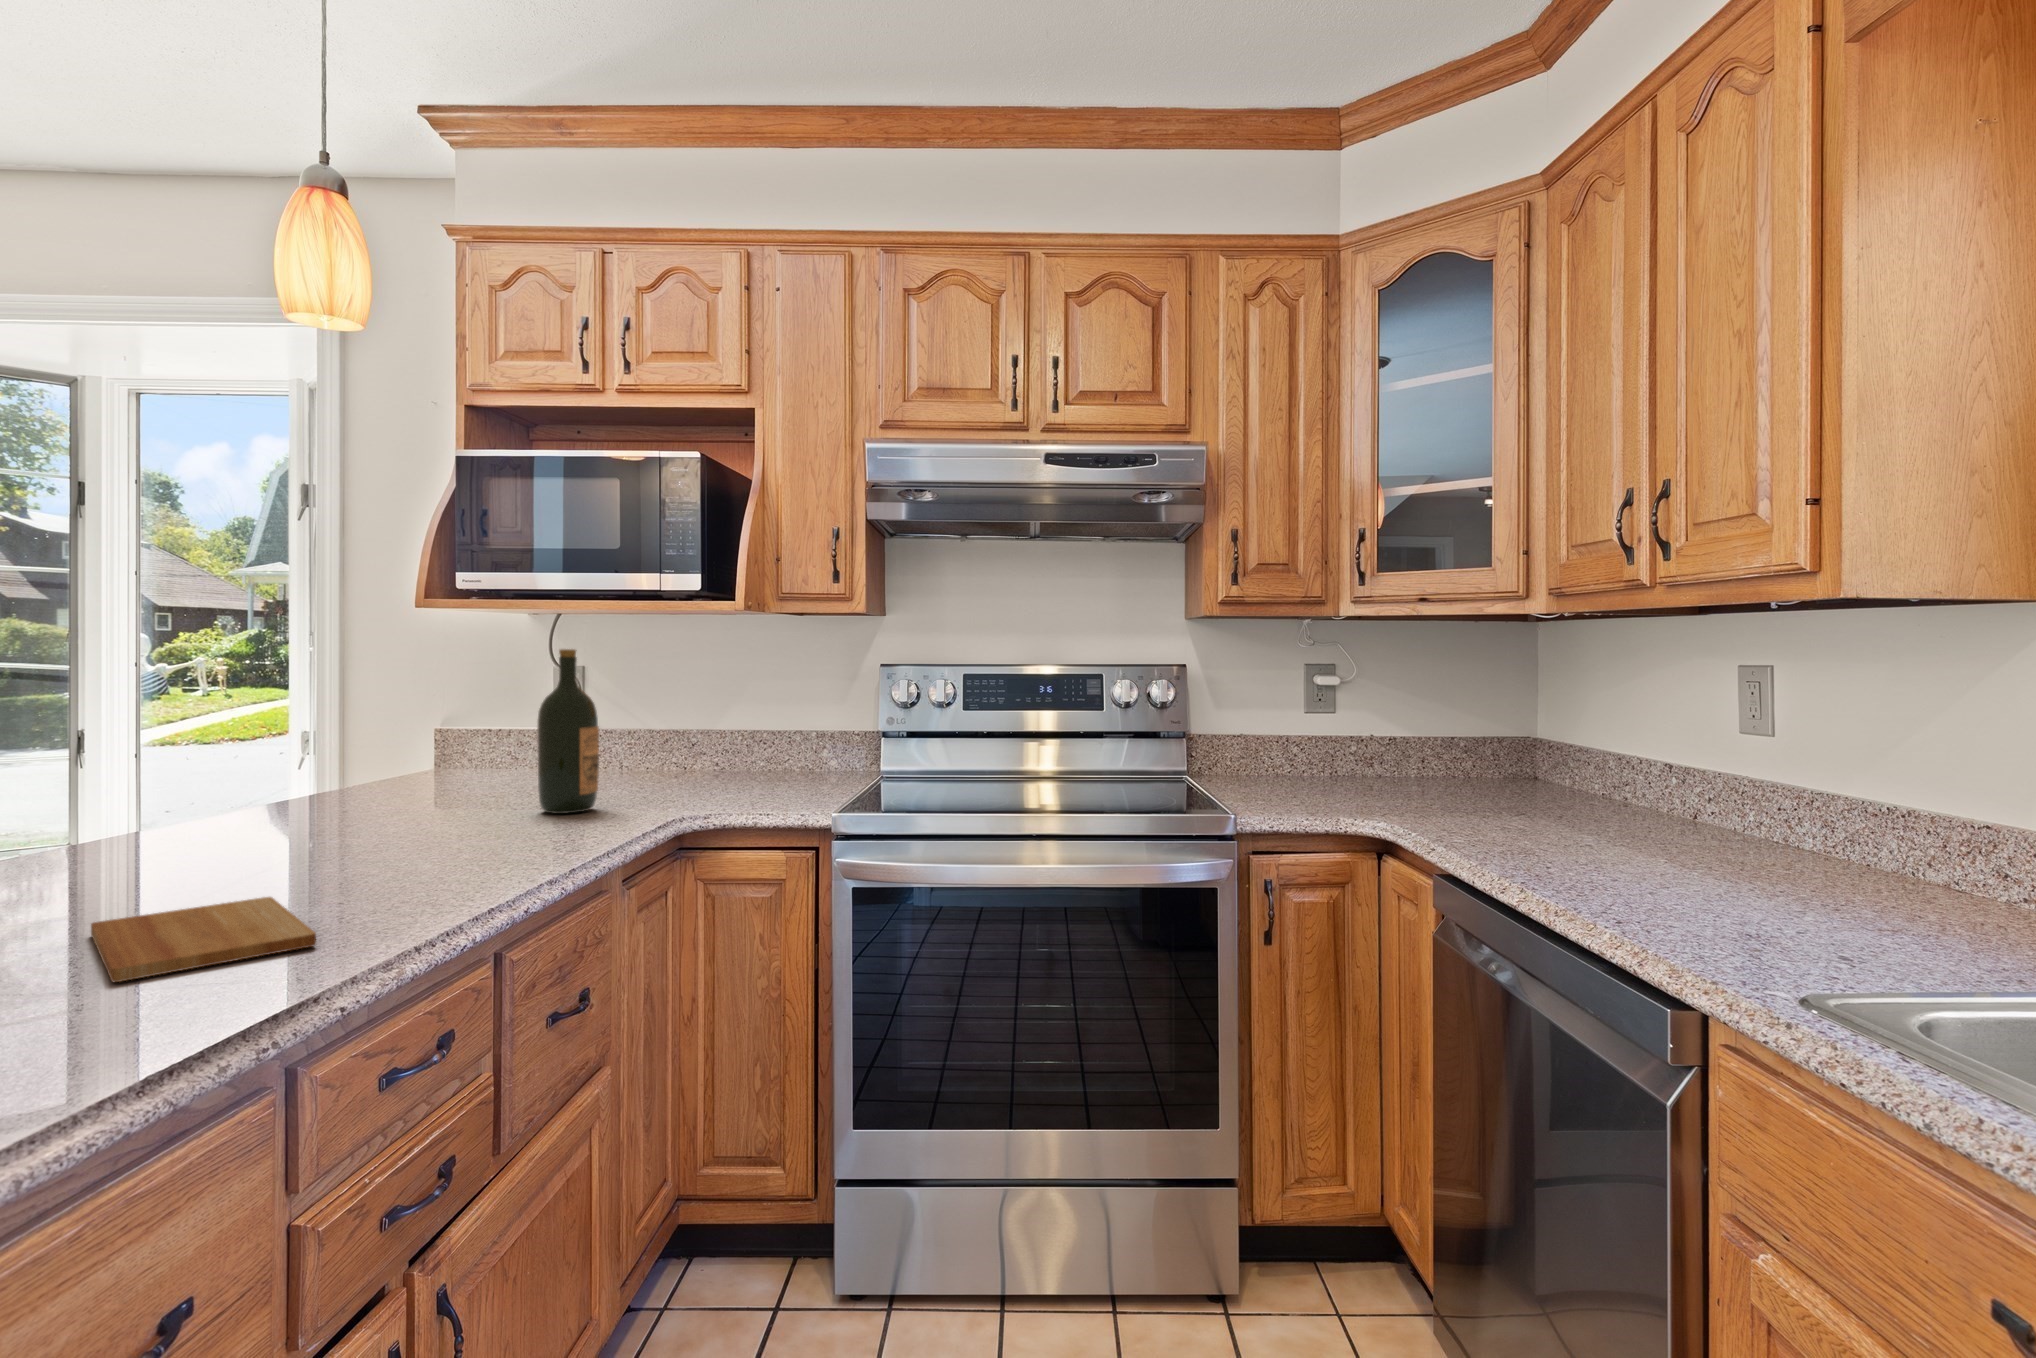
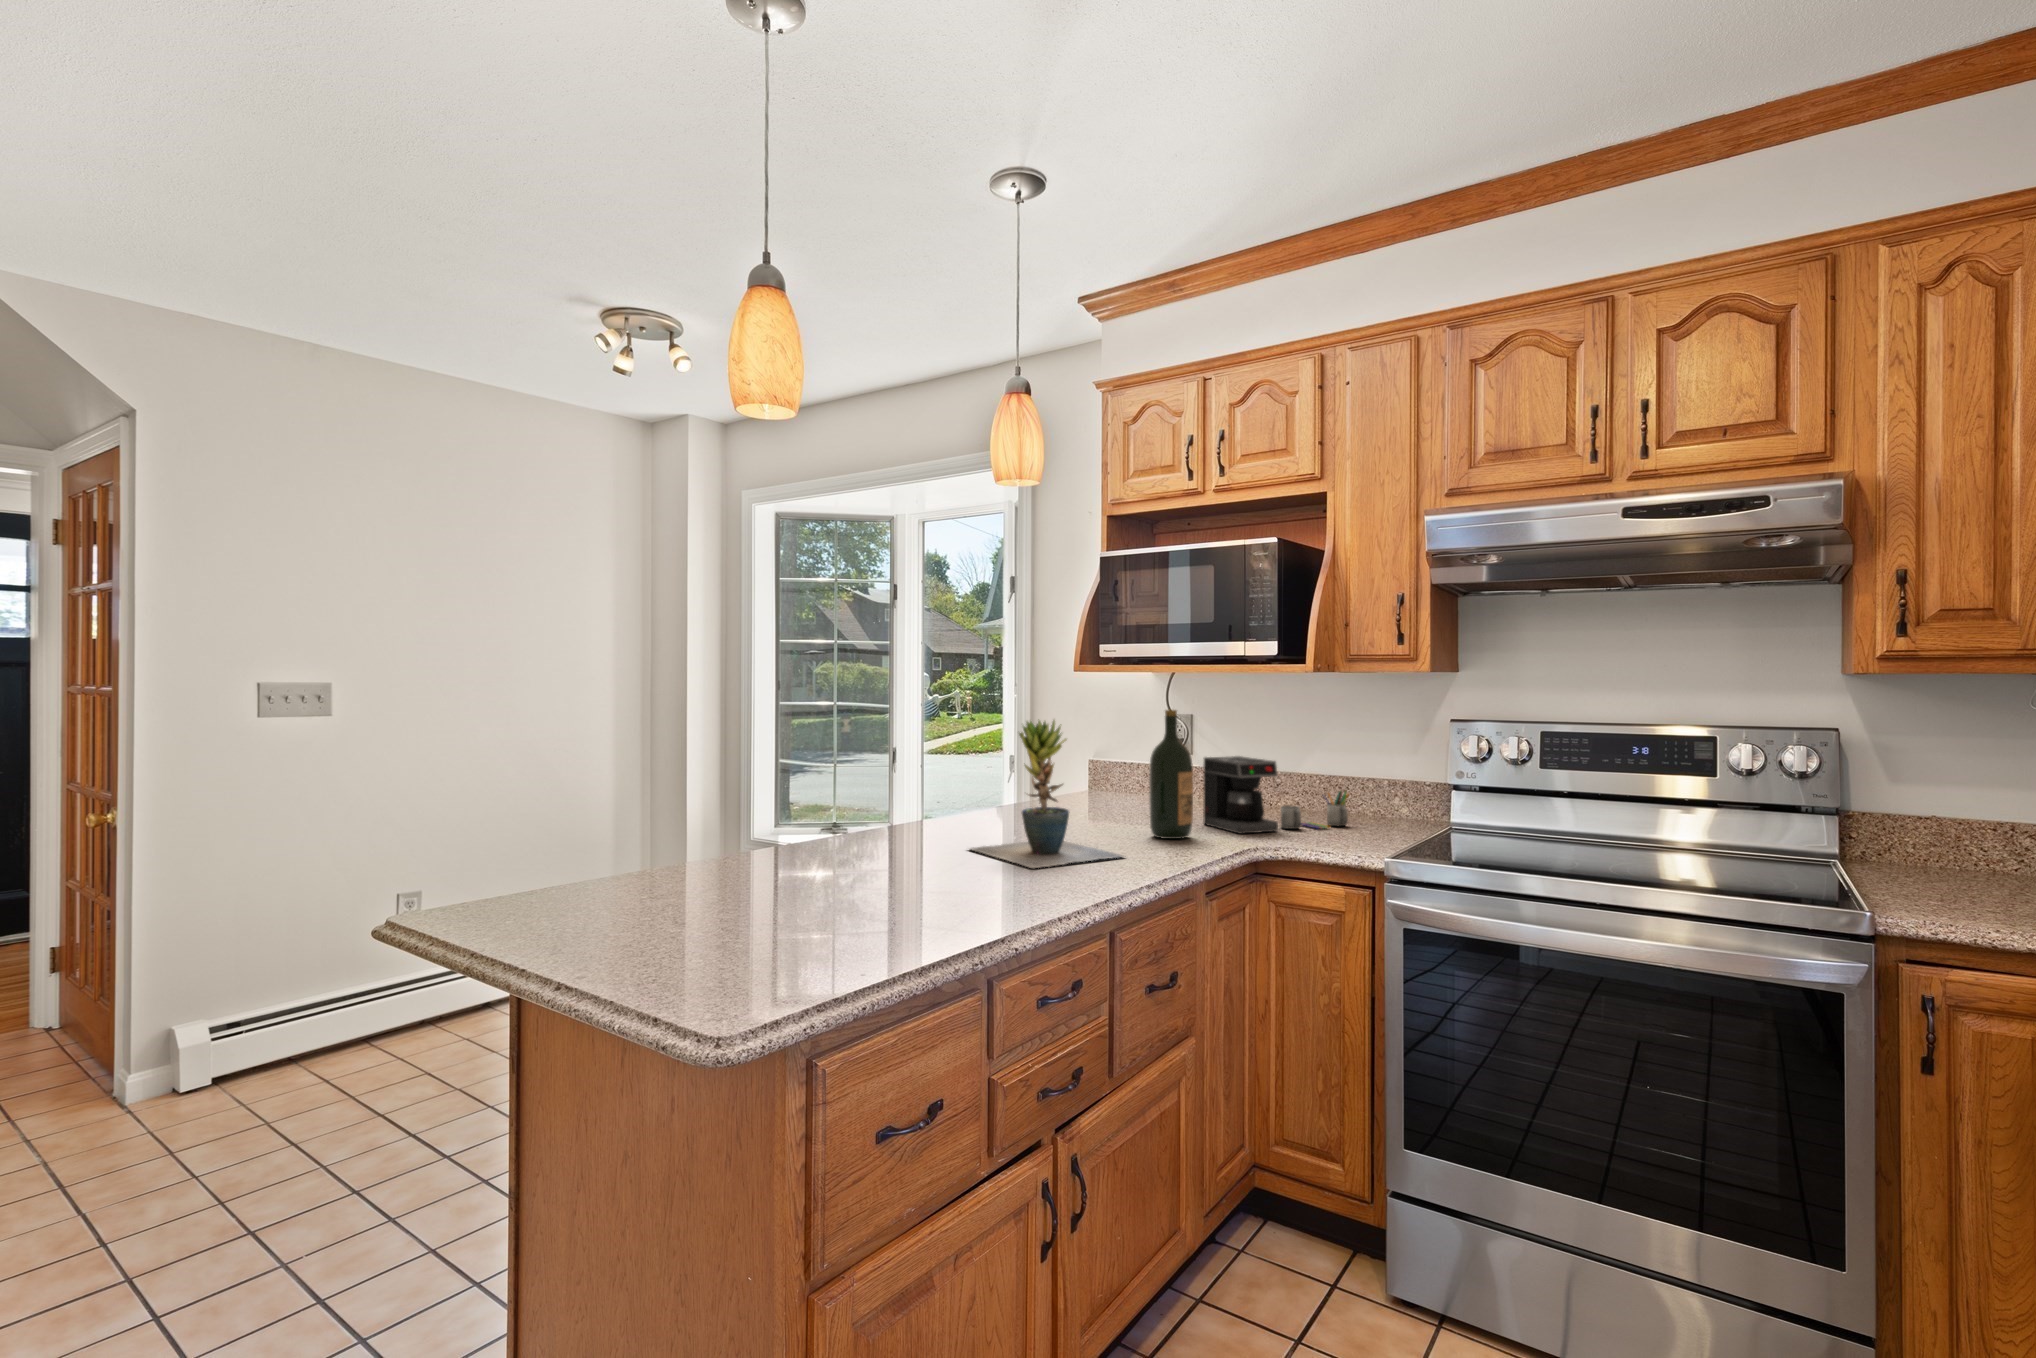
potted plant: none [228,654,513,874] -> present [971,720,1122,868]
coffee maker: none [607,709,777,800] -> present [1203,756,1349,834]
cutting board: present [91,897,316,982] -> none [906,876,1009,913]

